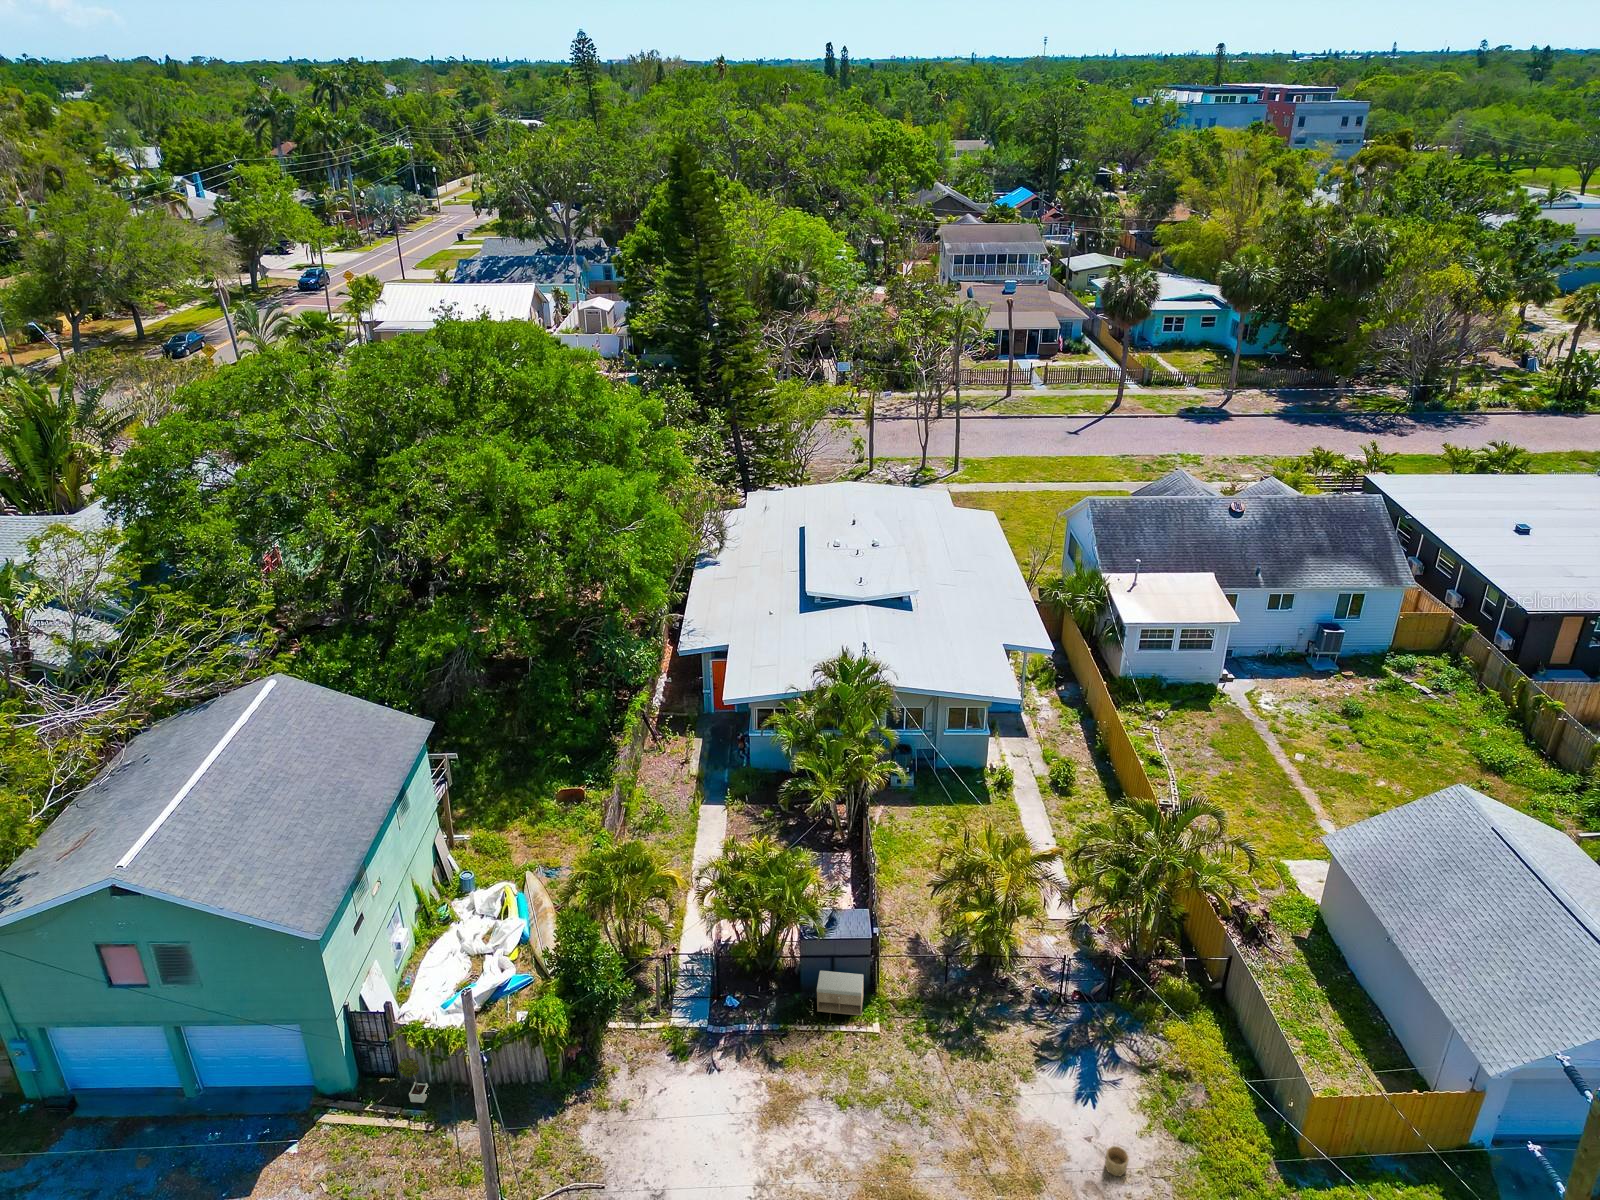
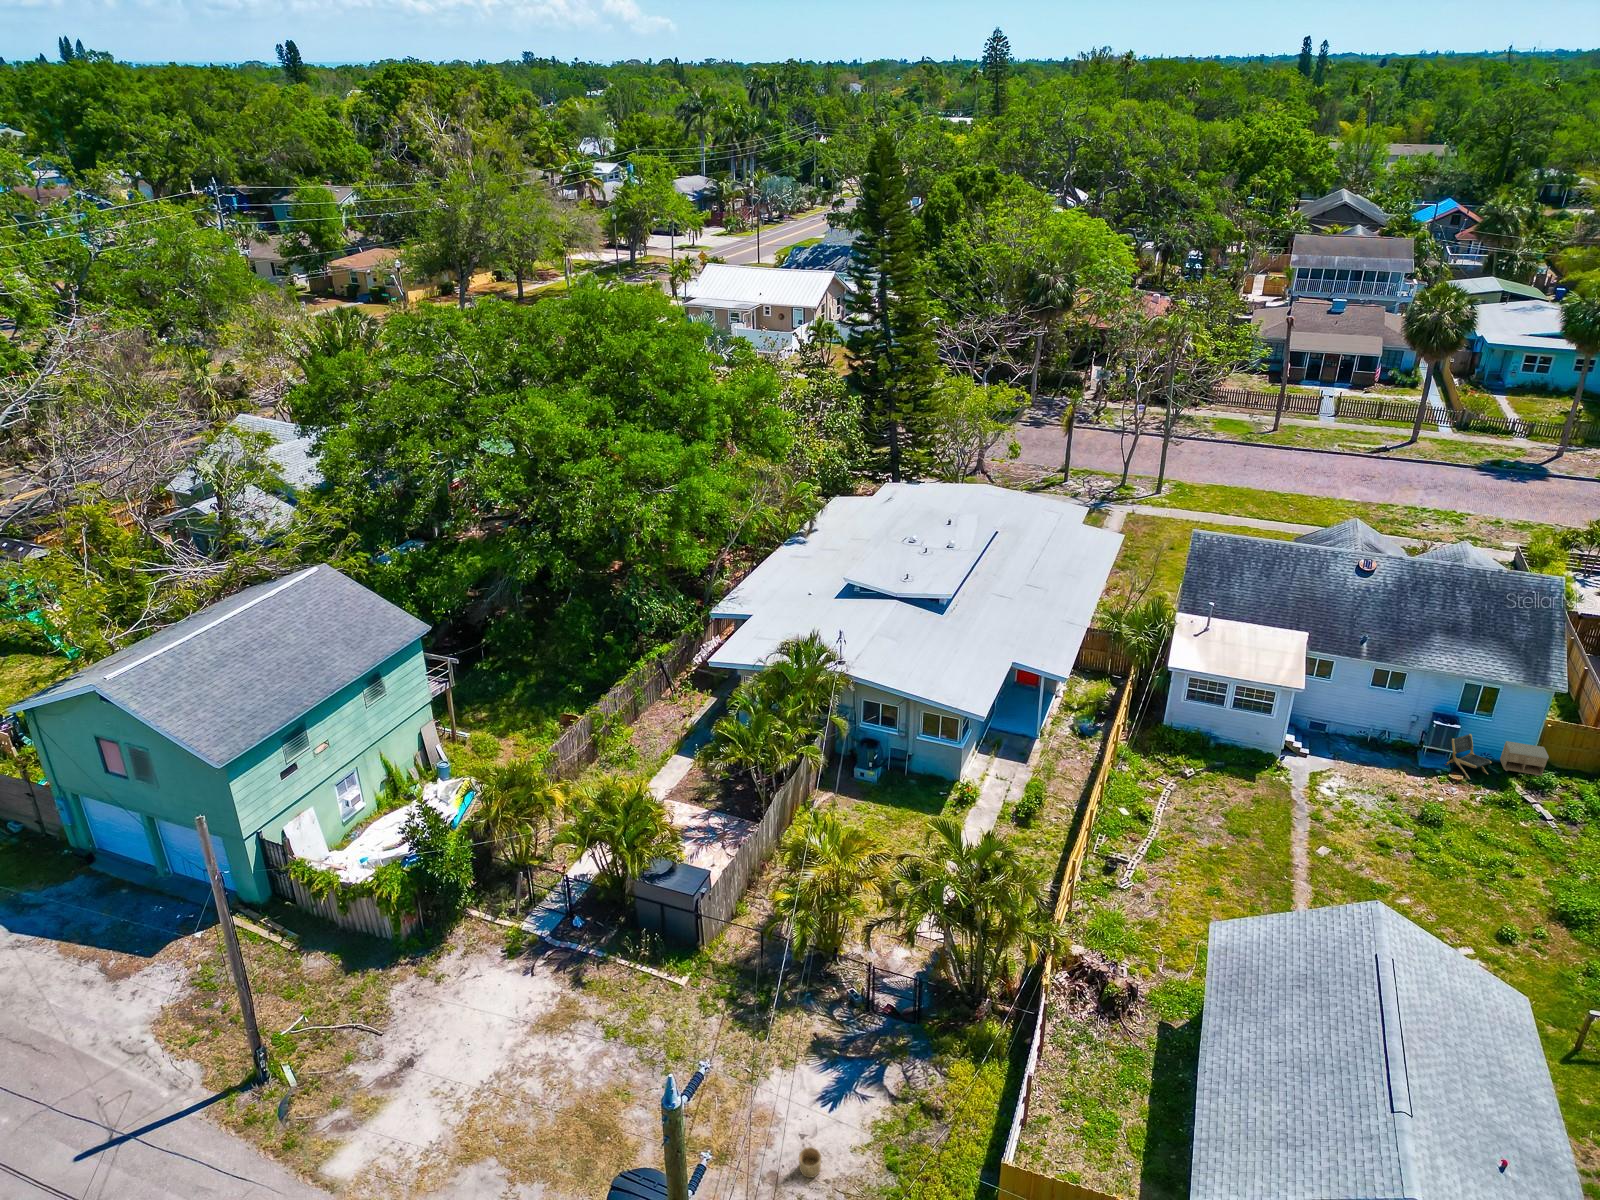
lounge chair: none [1334,635,1370,673] -> present [1446,734,1492,779]
storage bench: present [817,971,863,1016] -> present [1500,741,1549,776]
potted tree: present [398,1058,429,1103] -> none [285,888,313,929]

